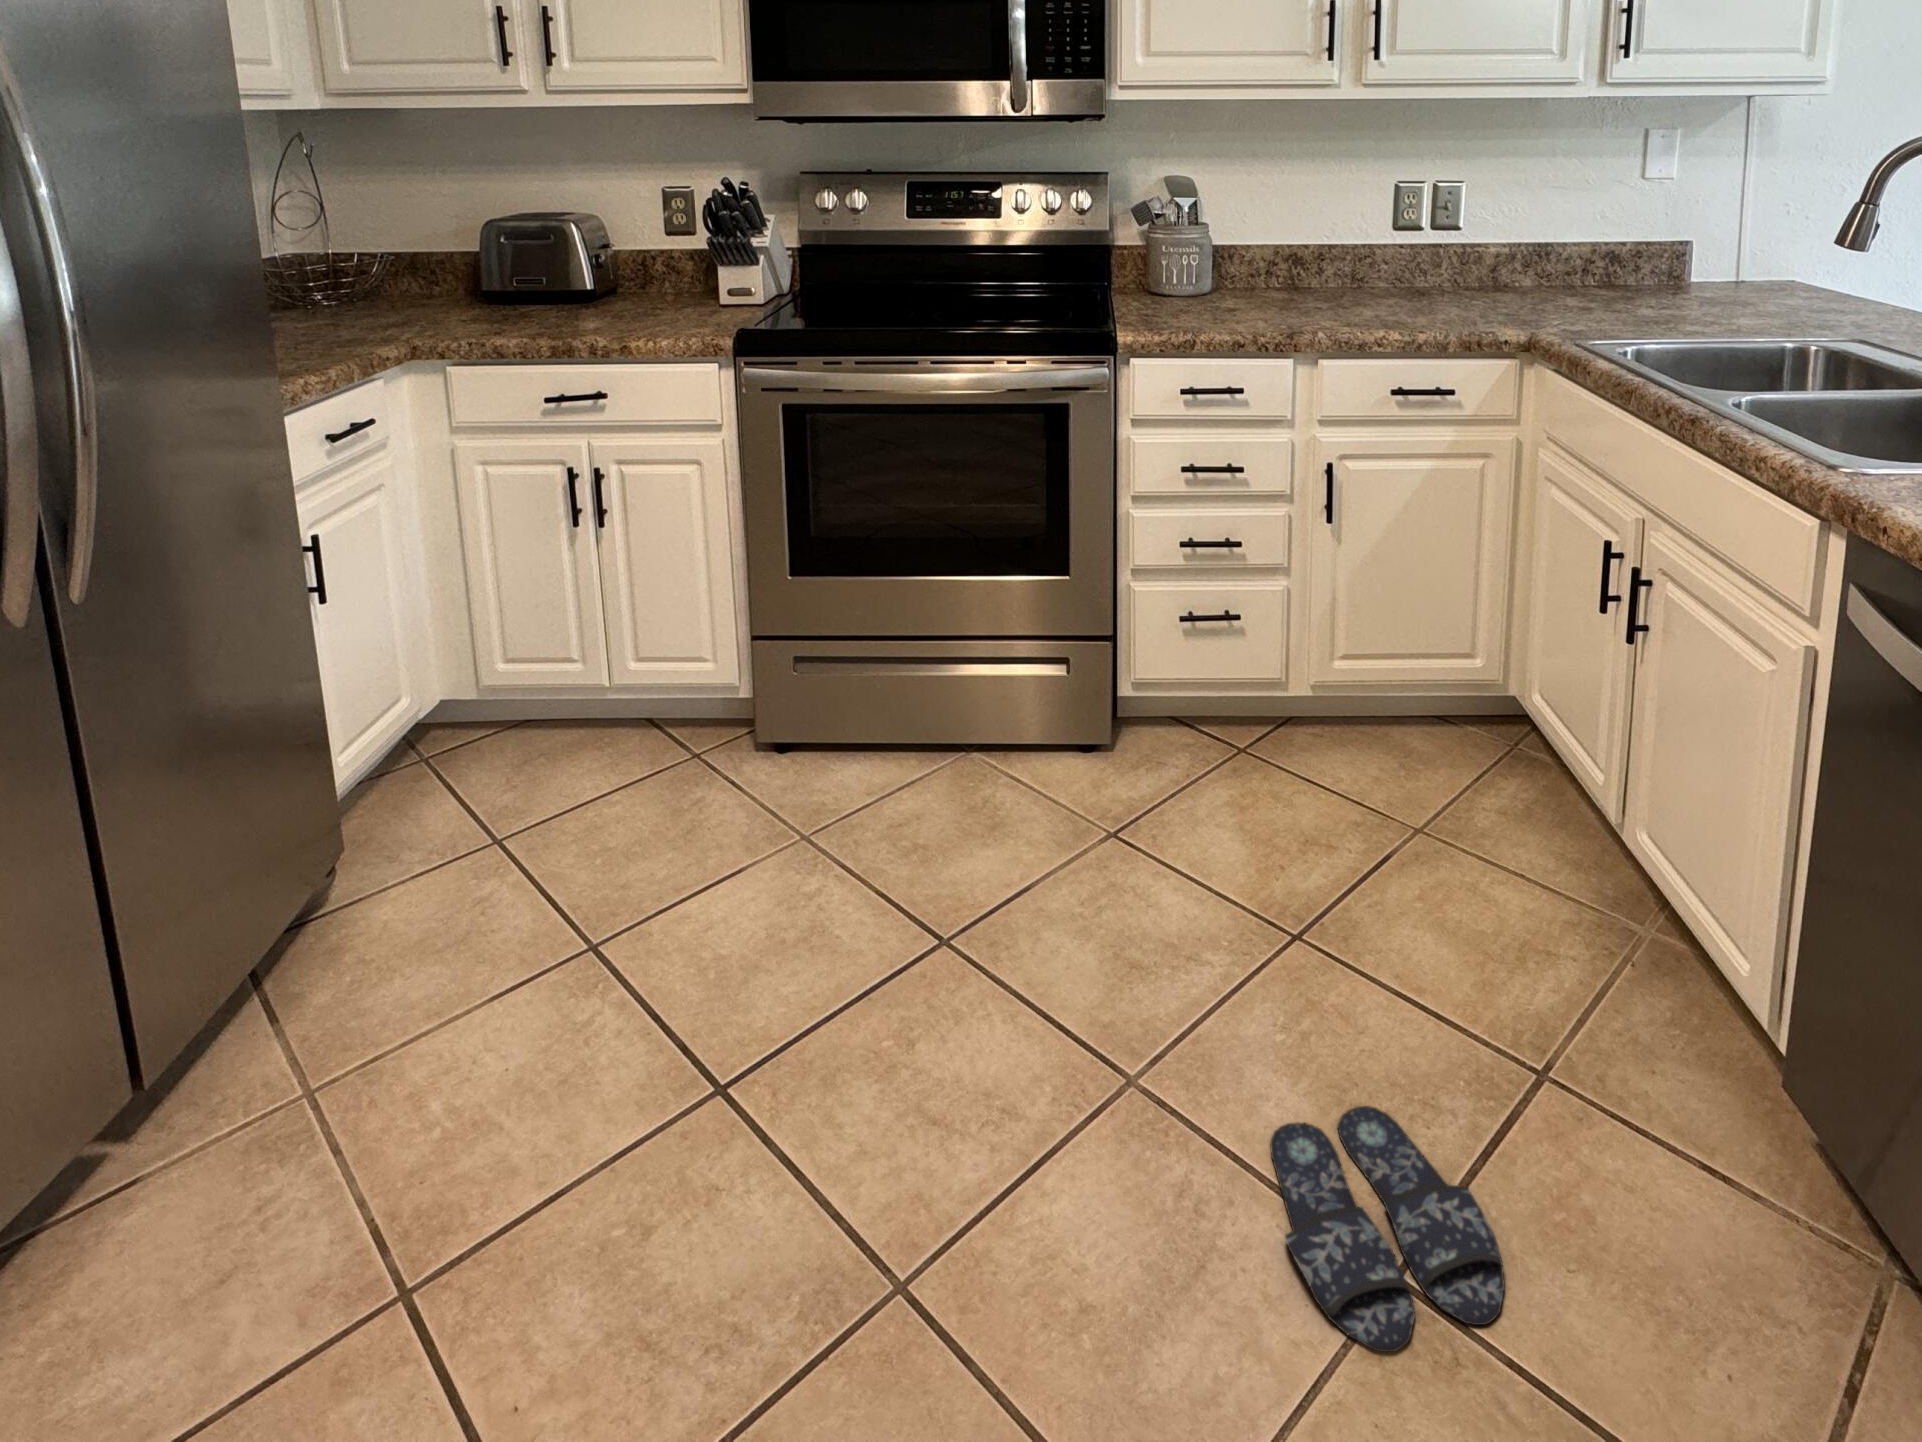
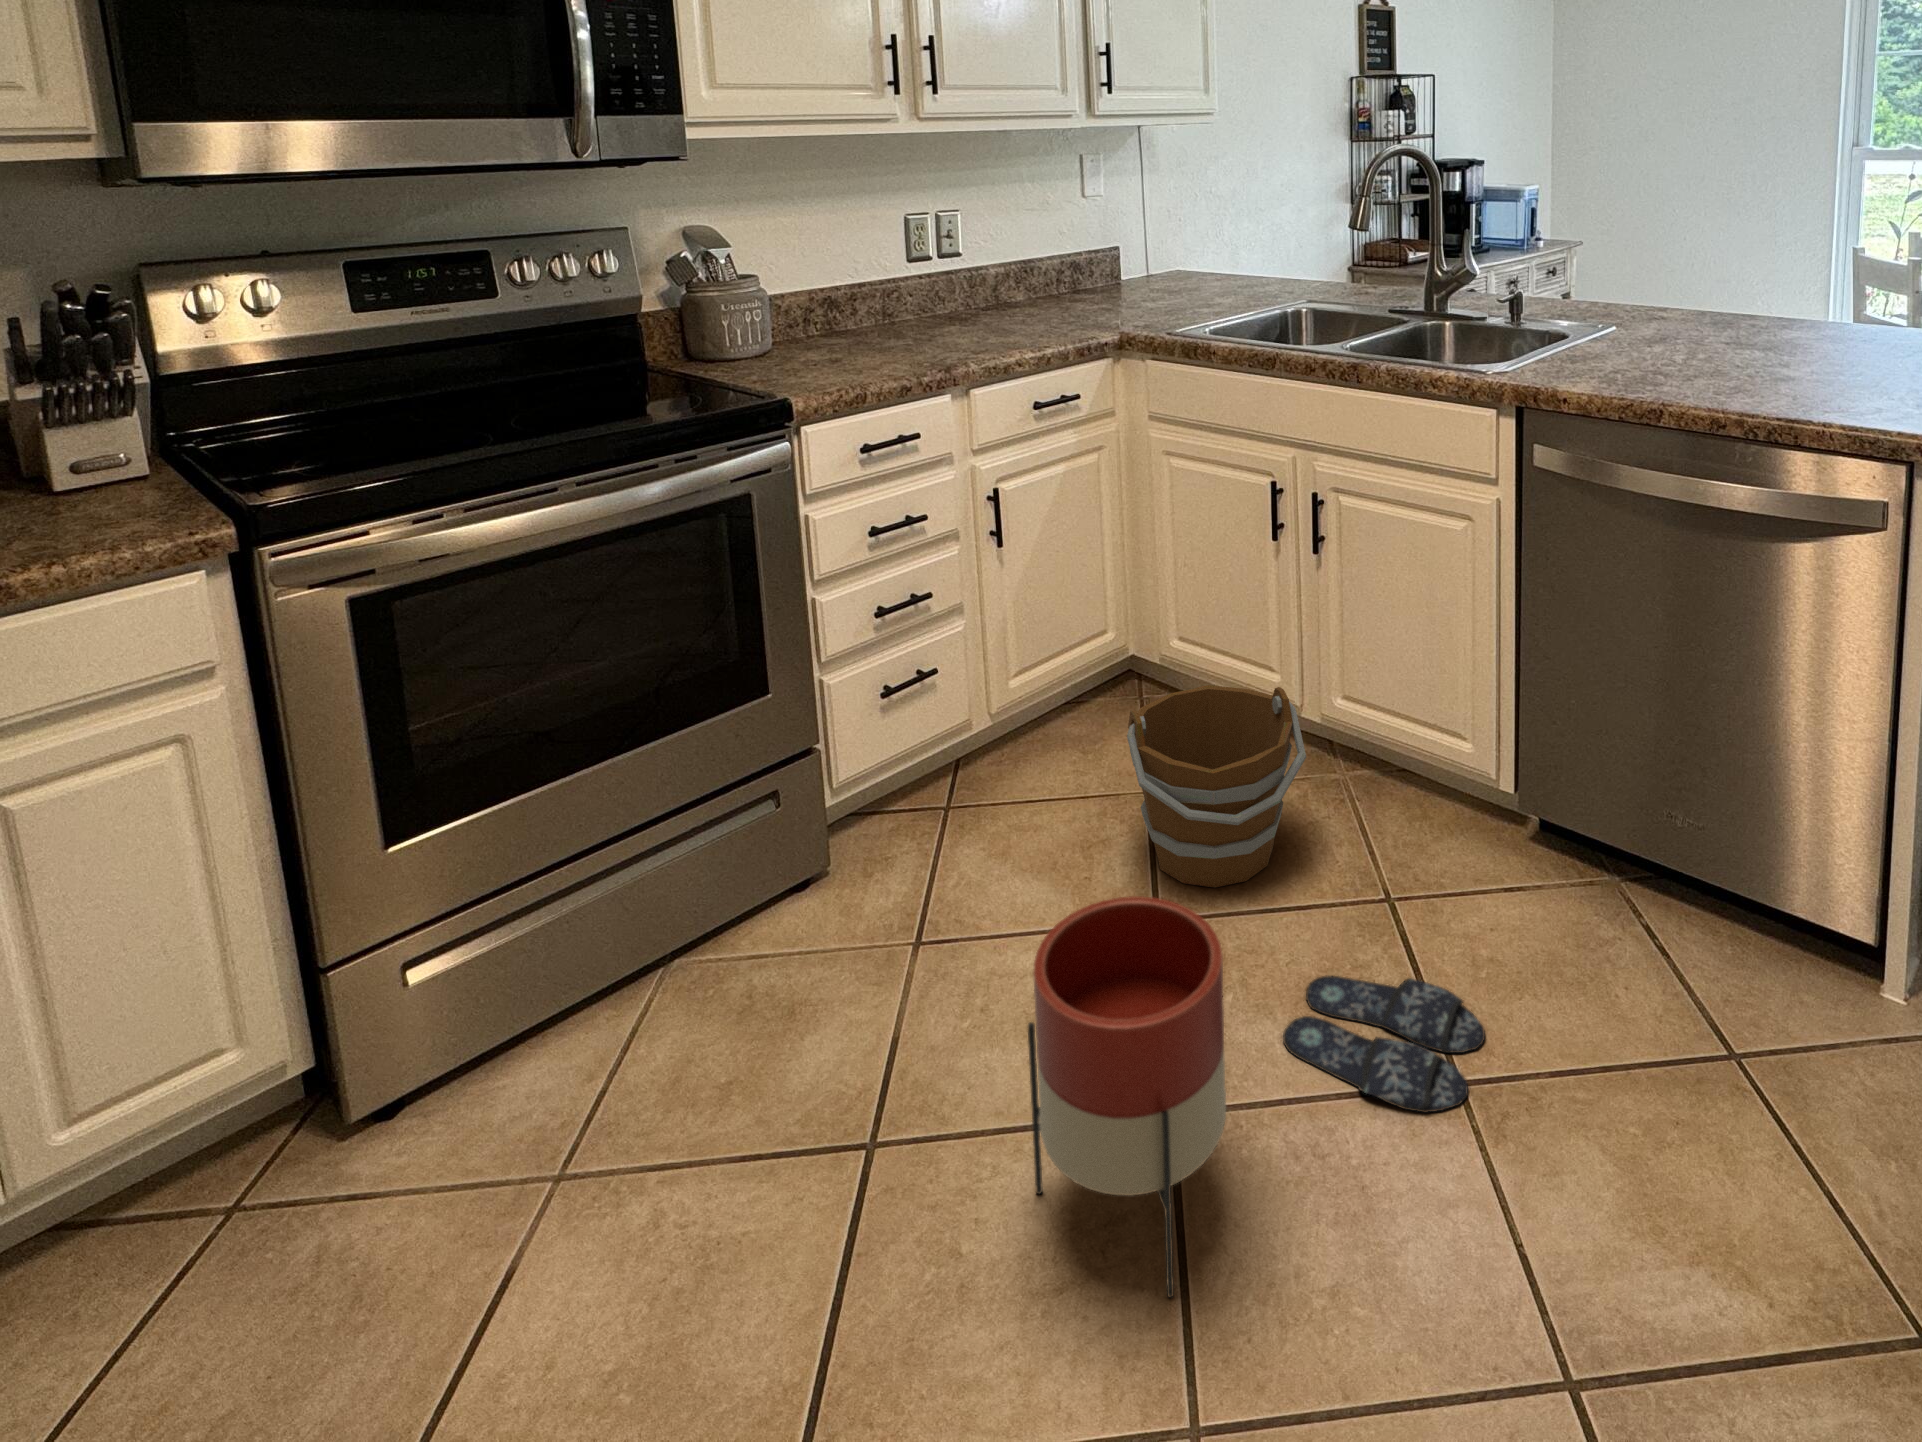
bucket: none [1311,725,1531,974] -> present [1127,685,1306,888]
planter: none [920,840,1121,1229] -> present [1028,896,1226,1298]

